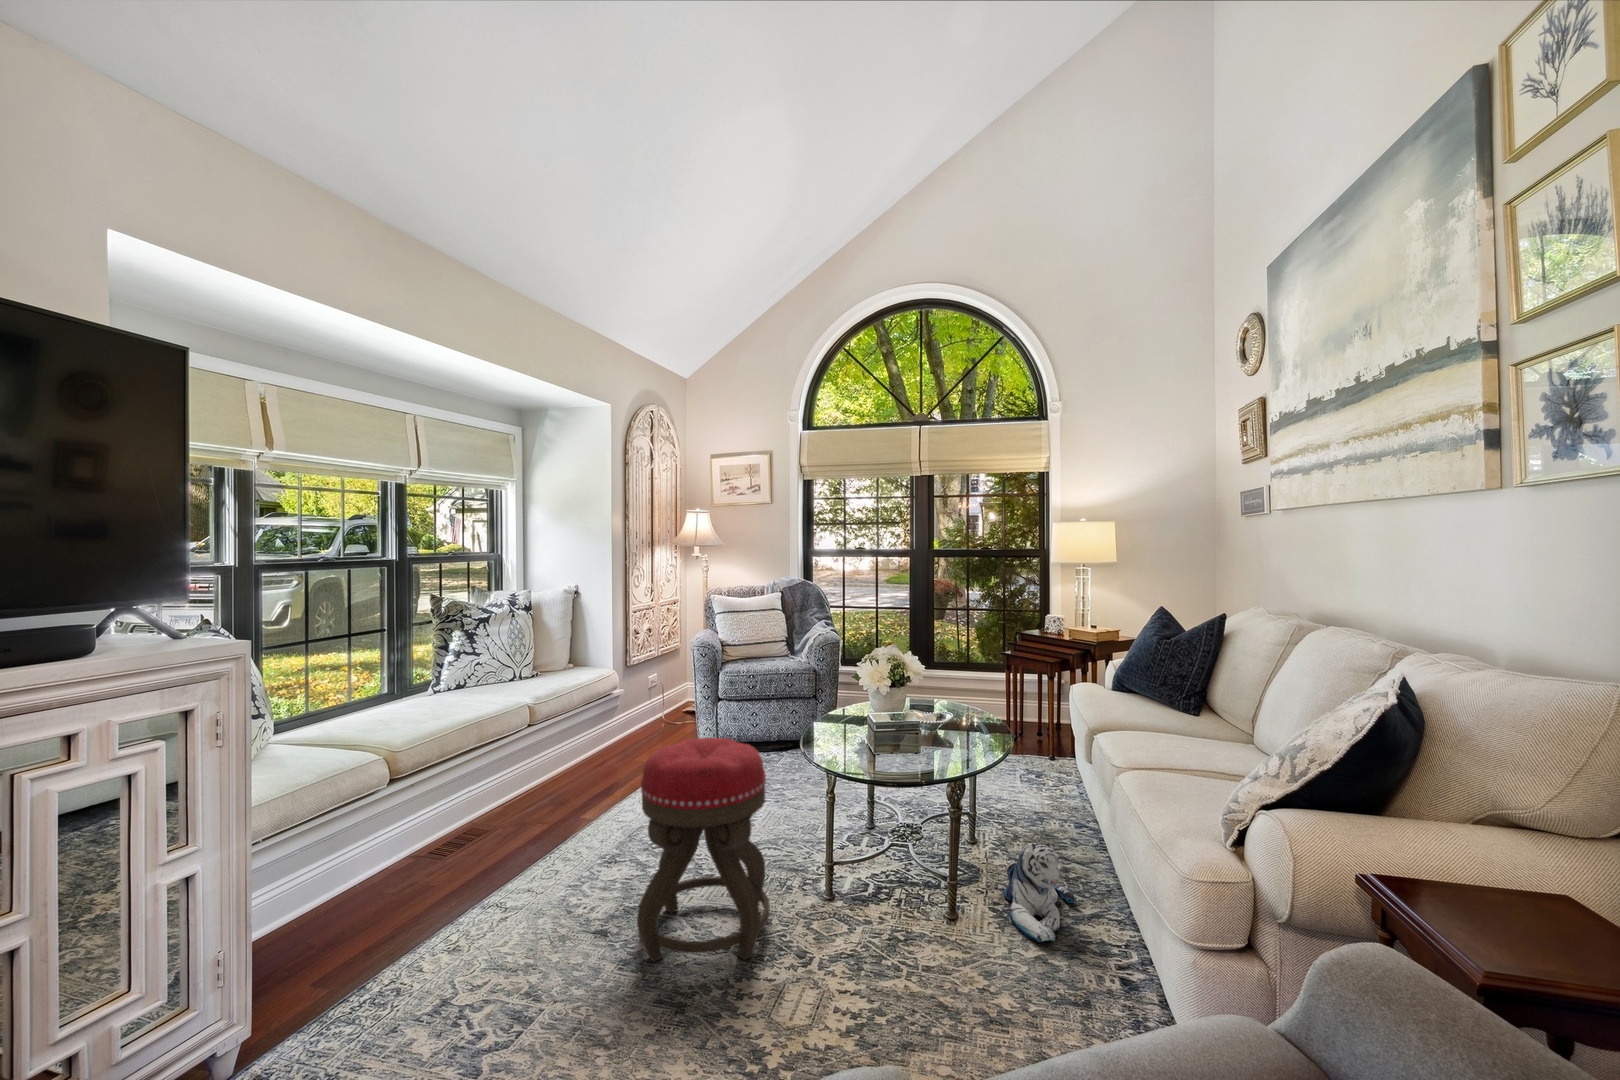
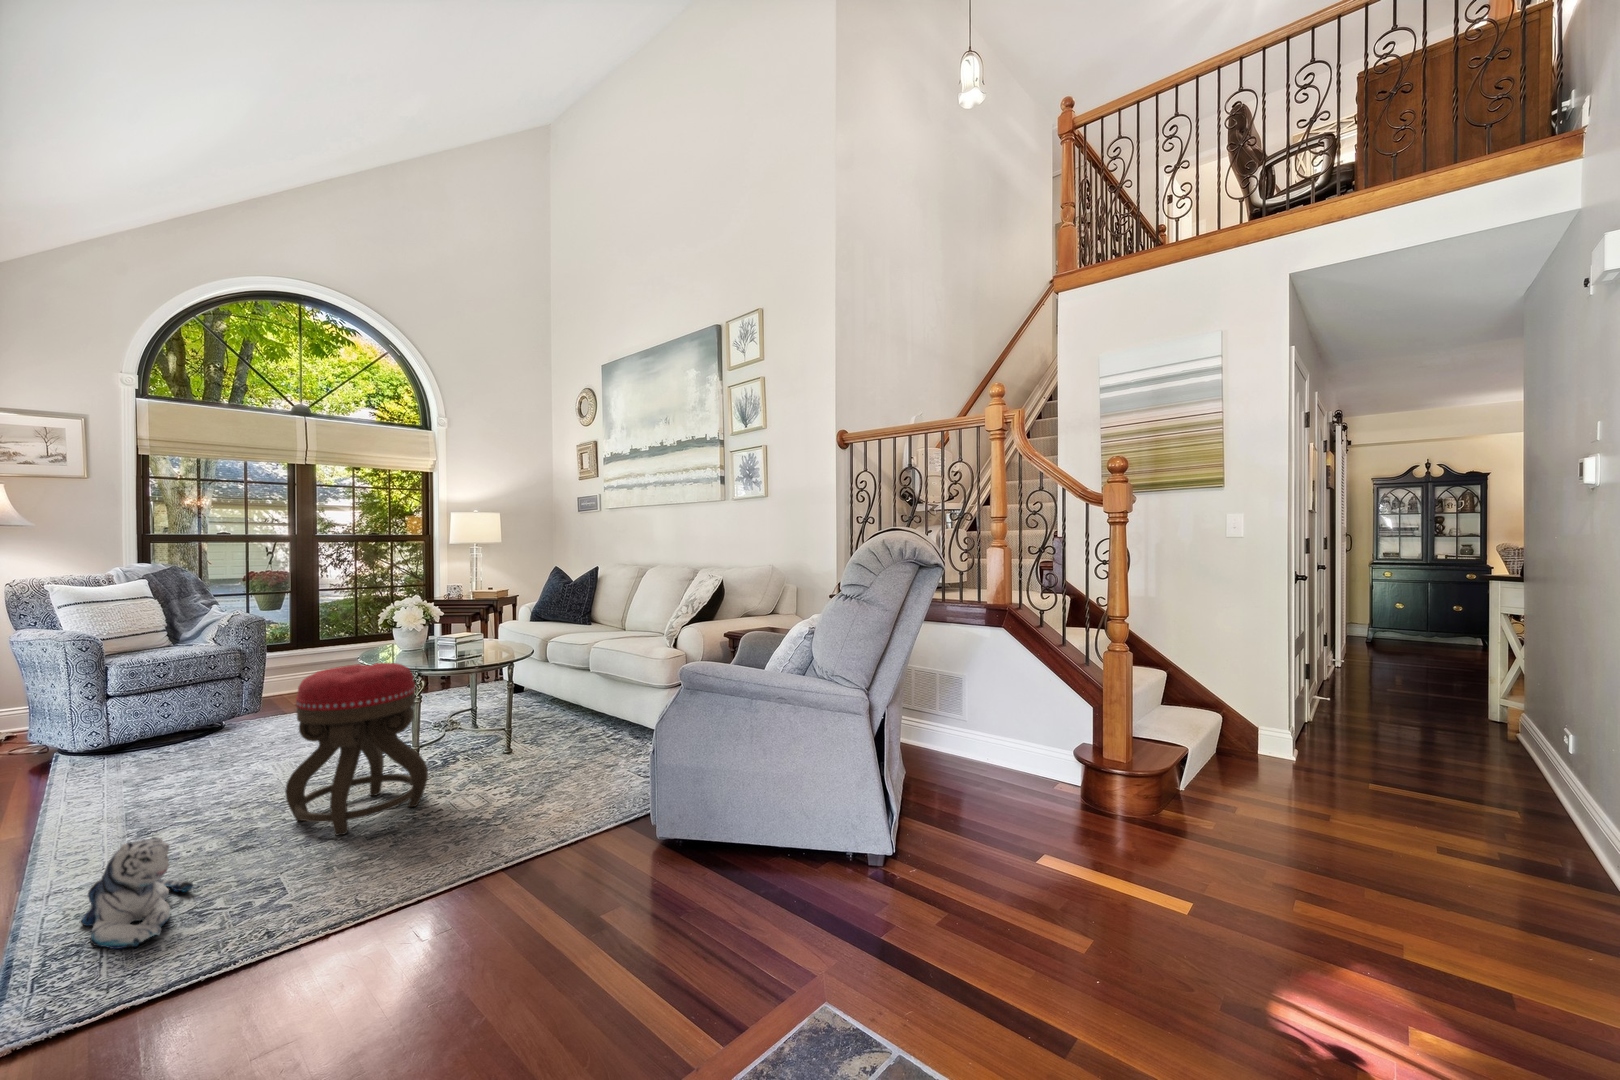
plush toy: present [1003,843,1075,943] -> present [80,837,194,949]

